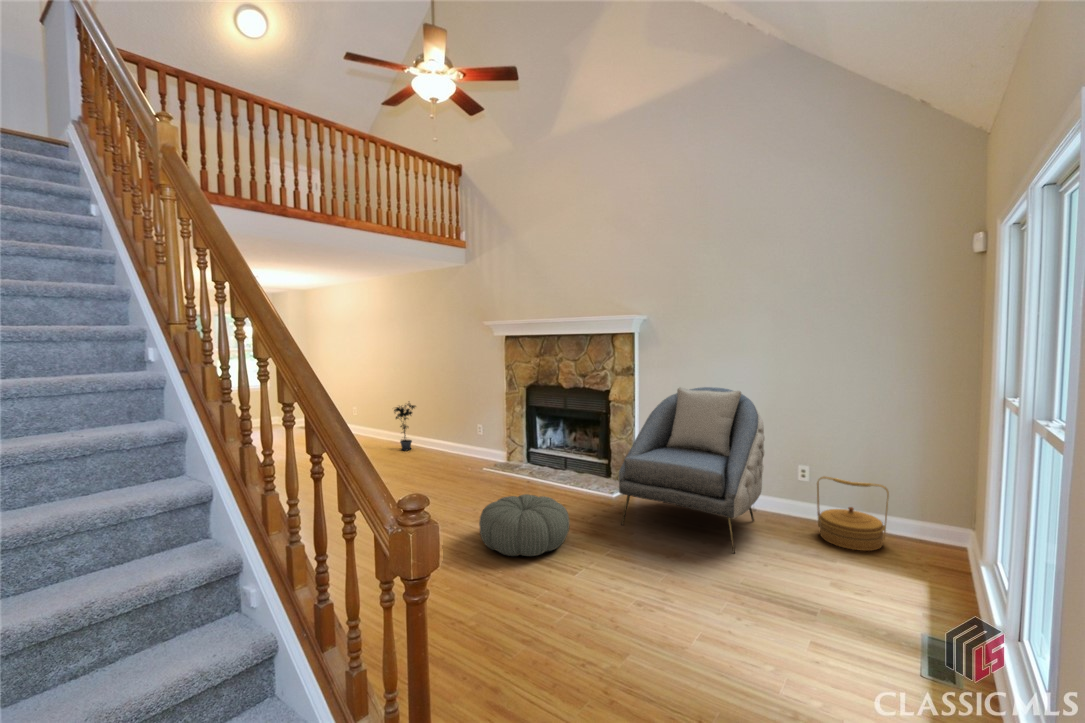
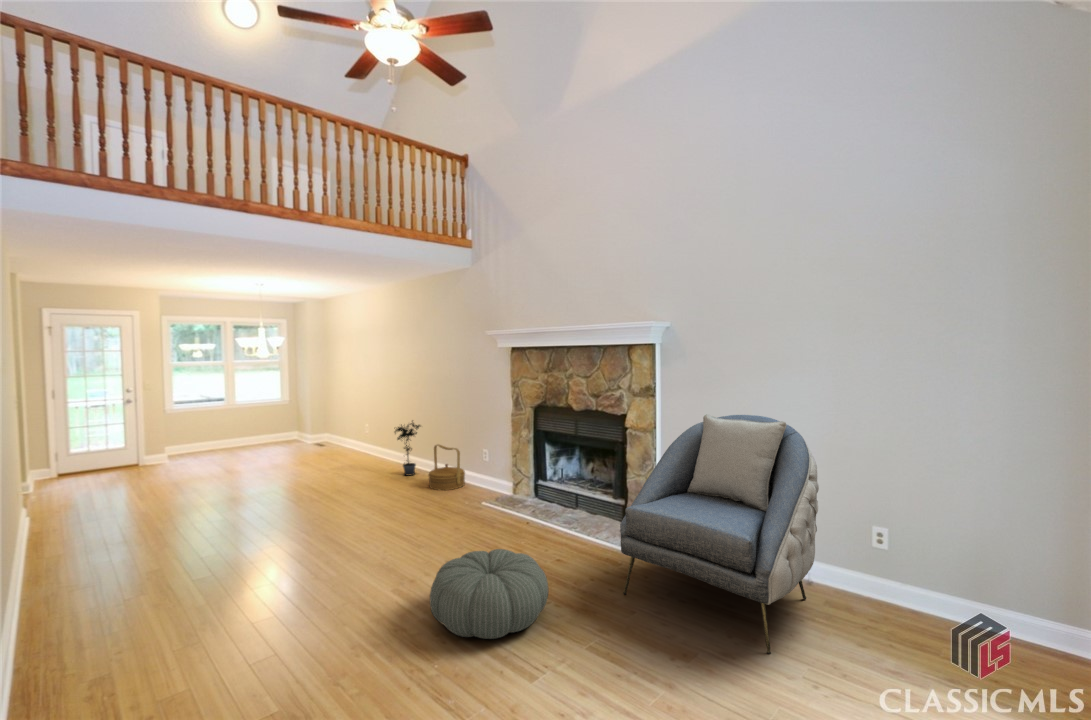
woven basket: present [817,476,889,551] -> present [428,445,465,490]

